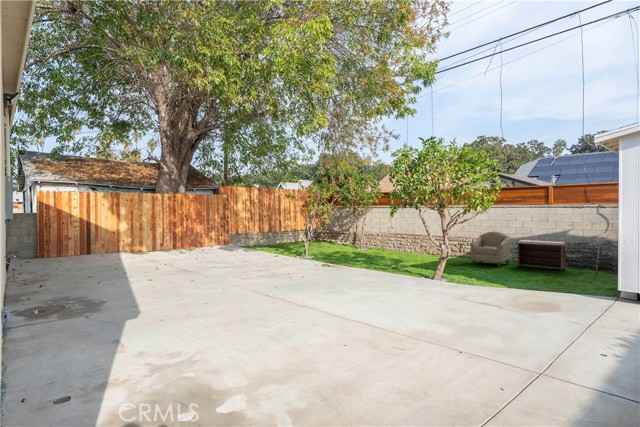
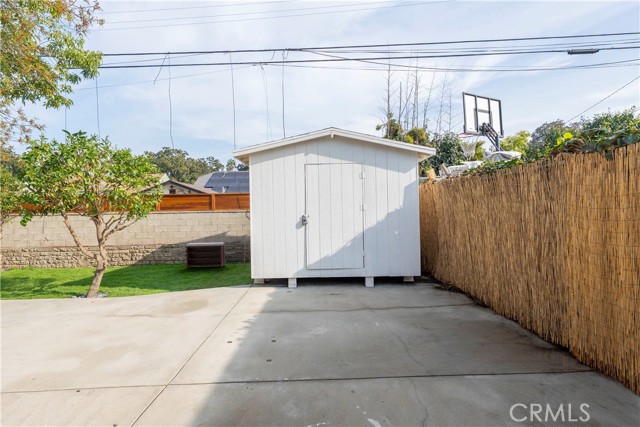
chair: present [470,232,510,267] -> none [139,237,180,272]

